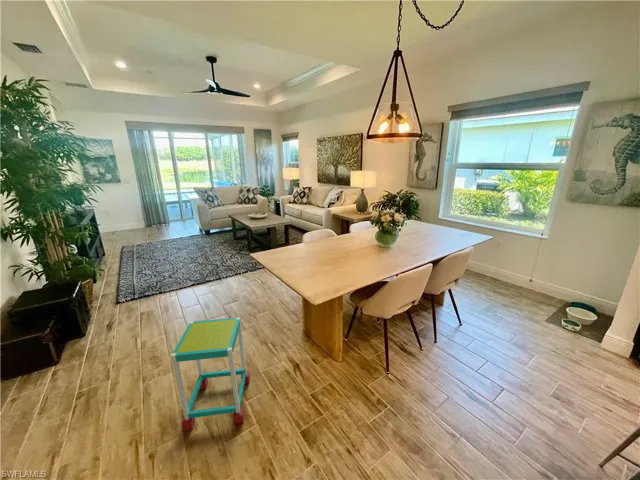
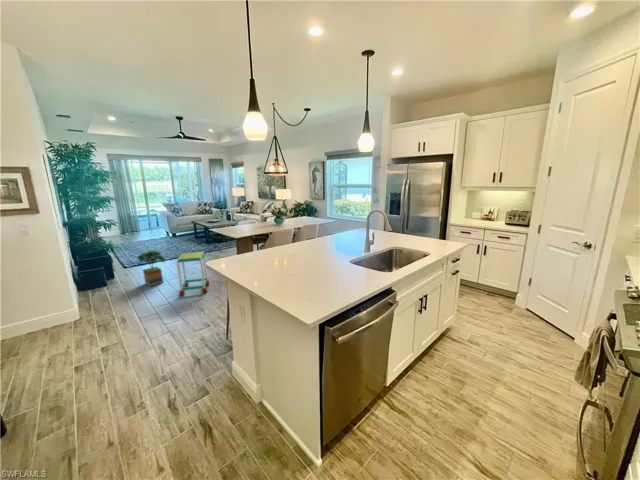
potted tree: none [106,297,167,374] -> present [138,251,165,286]

